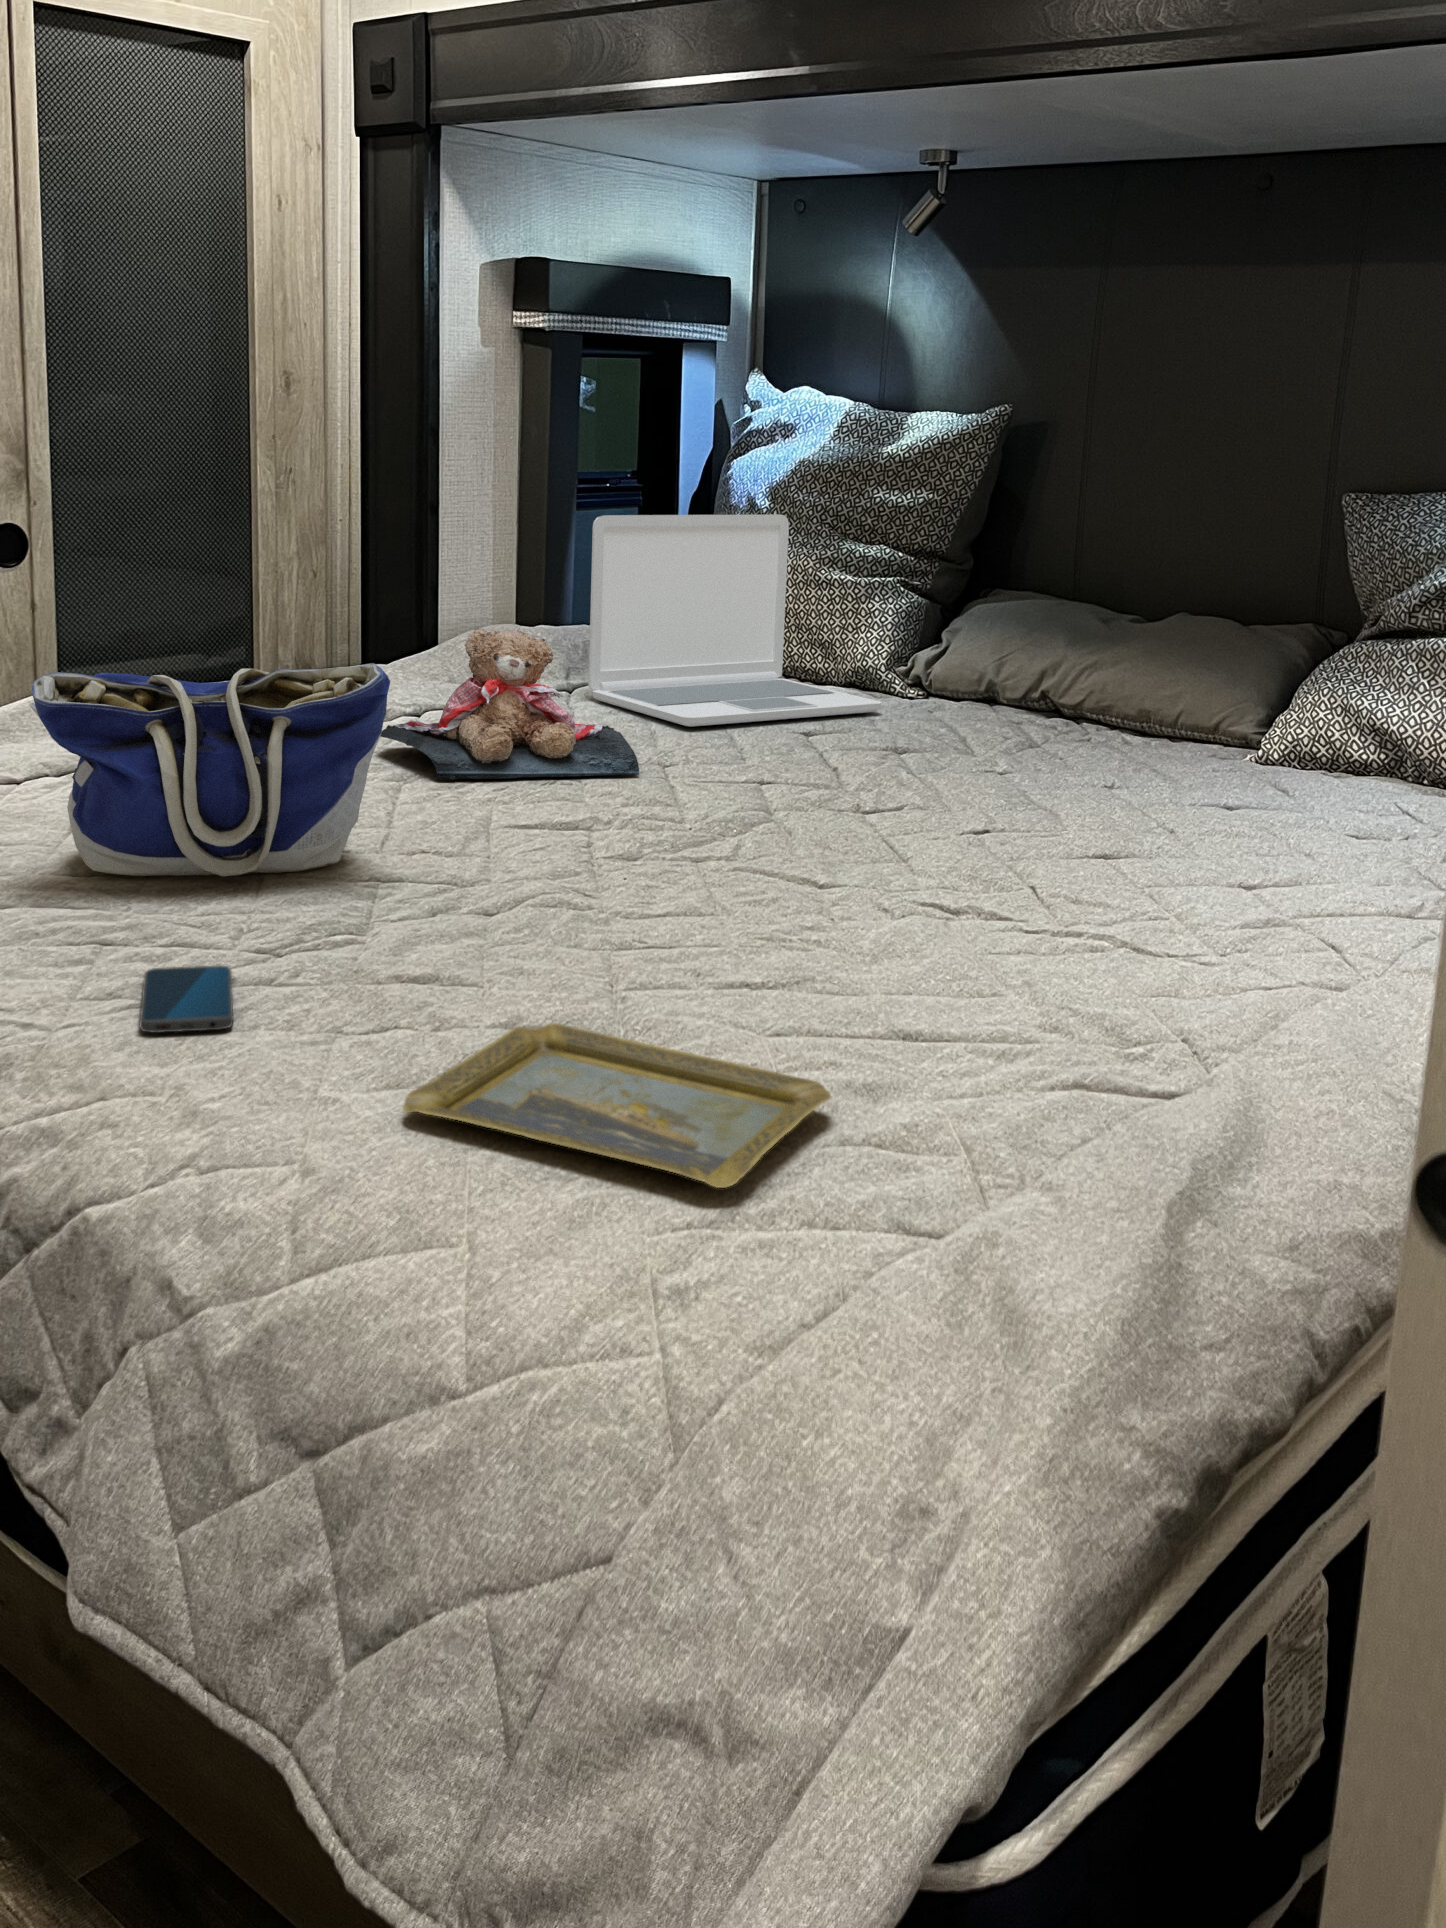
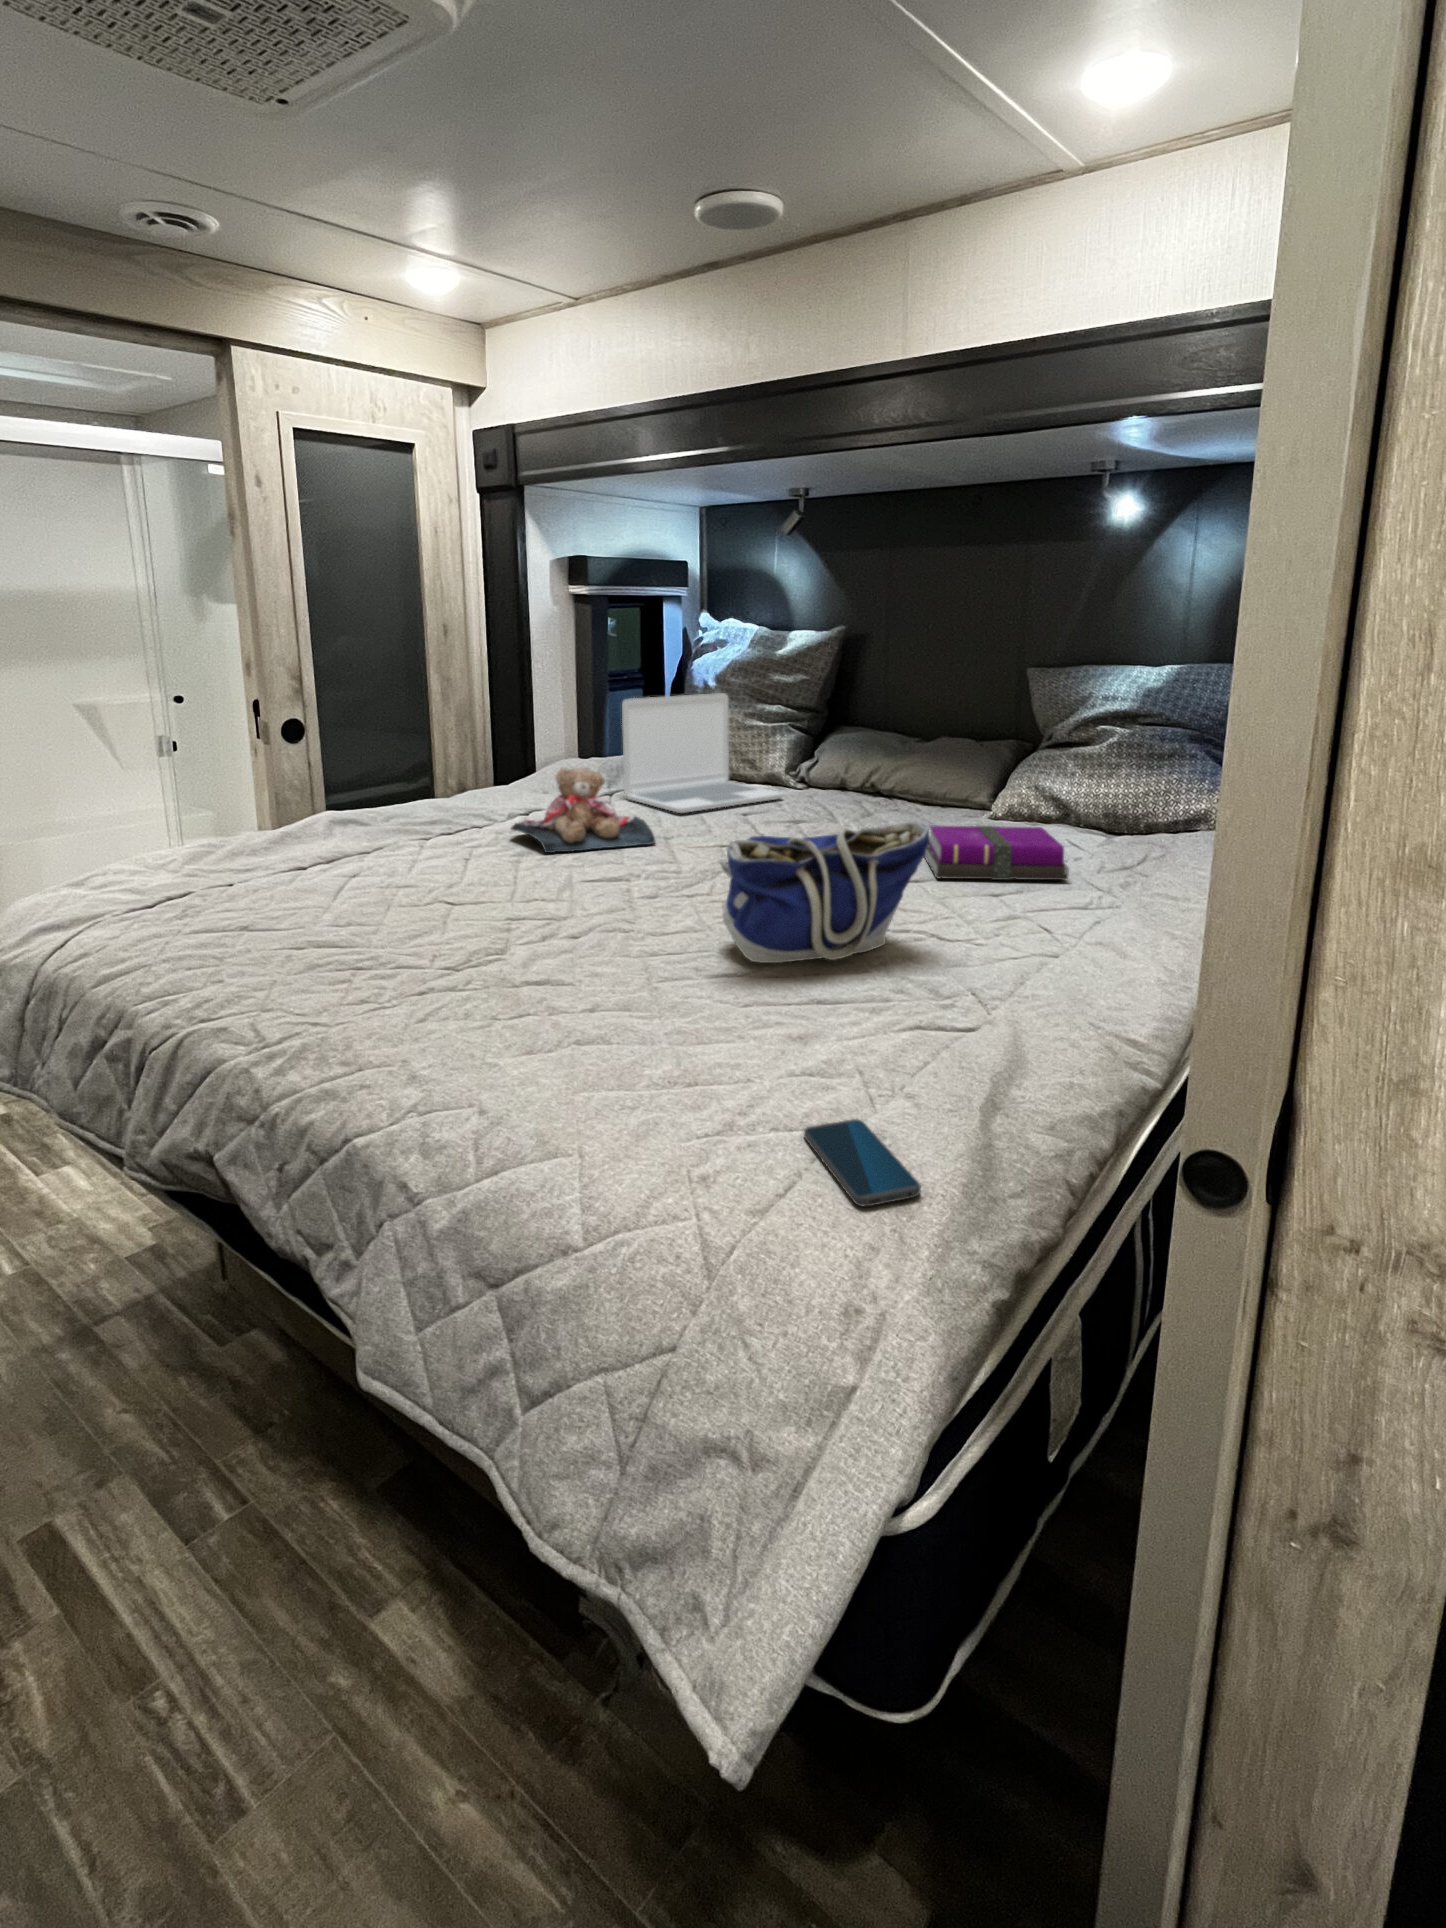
tote bag: present [29,663,390,876] -> present [719,821,930,963]
notebook: none [1127,763,1392,871] -> present [924,825,1069,880]
smartphone: present [140,966,233,1033] -> present [804,1119,921,1207]
tray: present [403,1023,831,1188] -> none [537,1007,782,1109]

